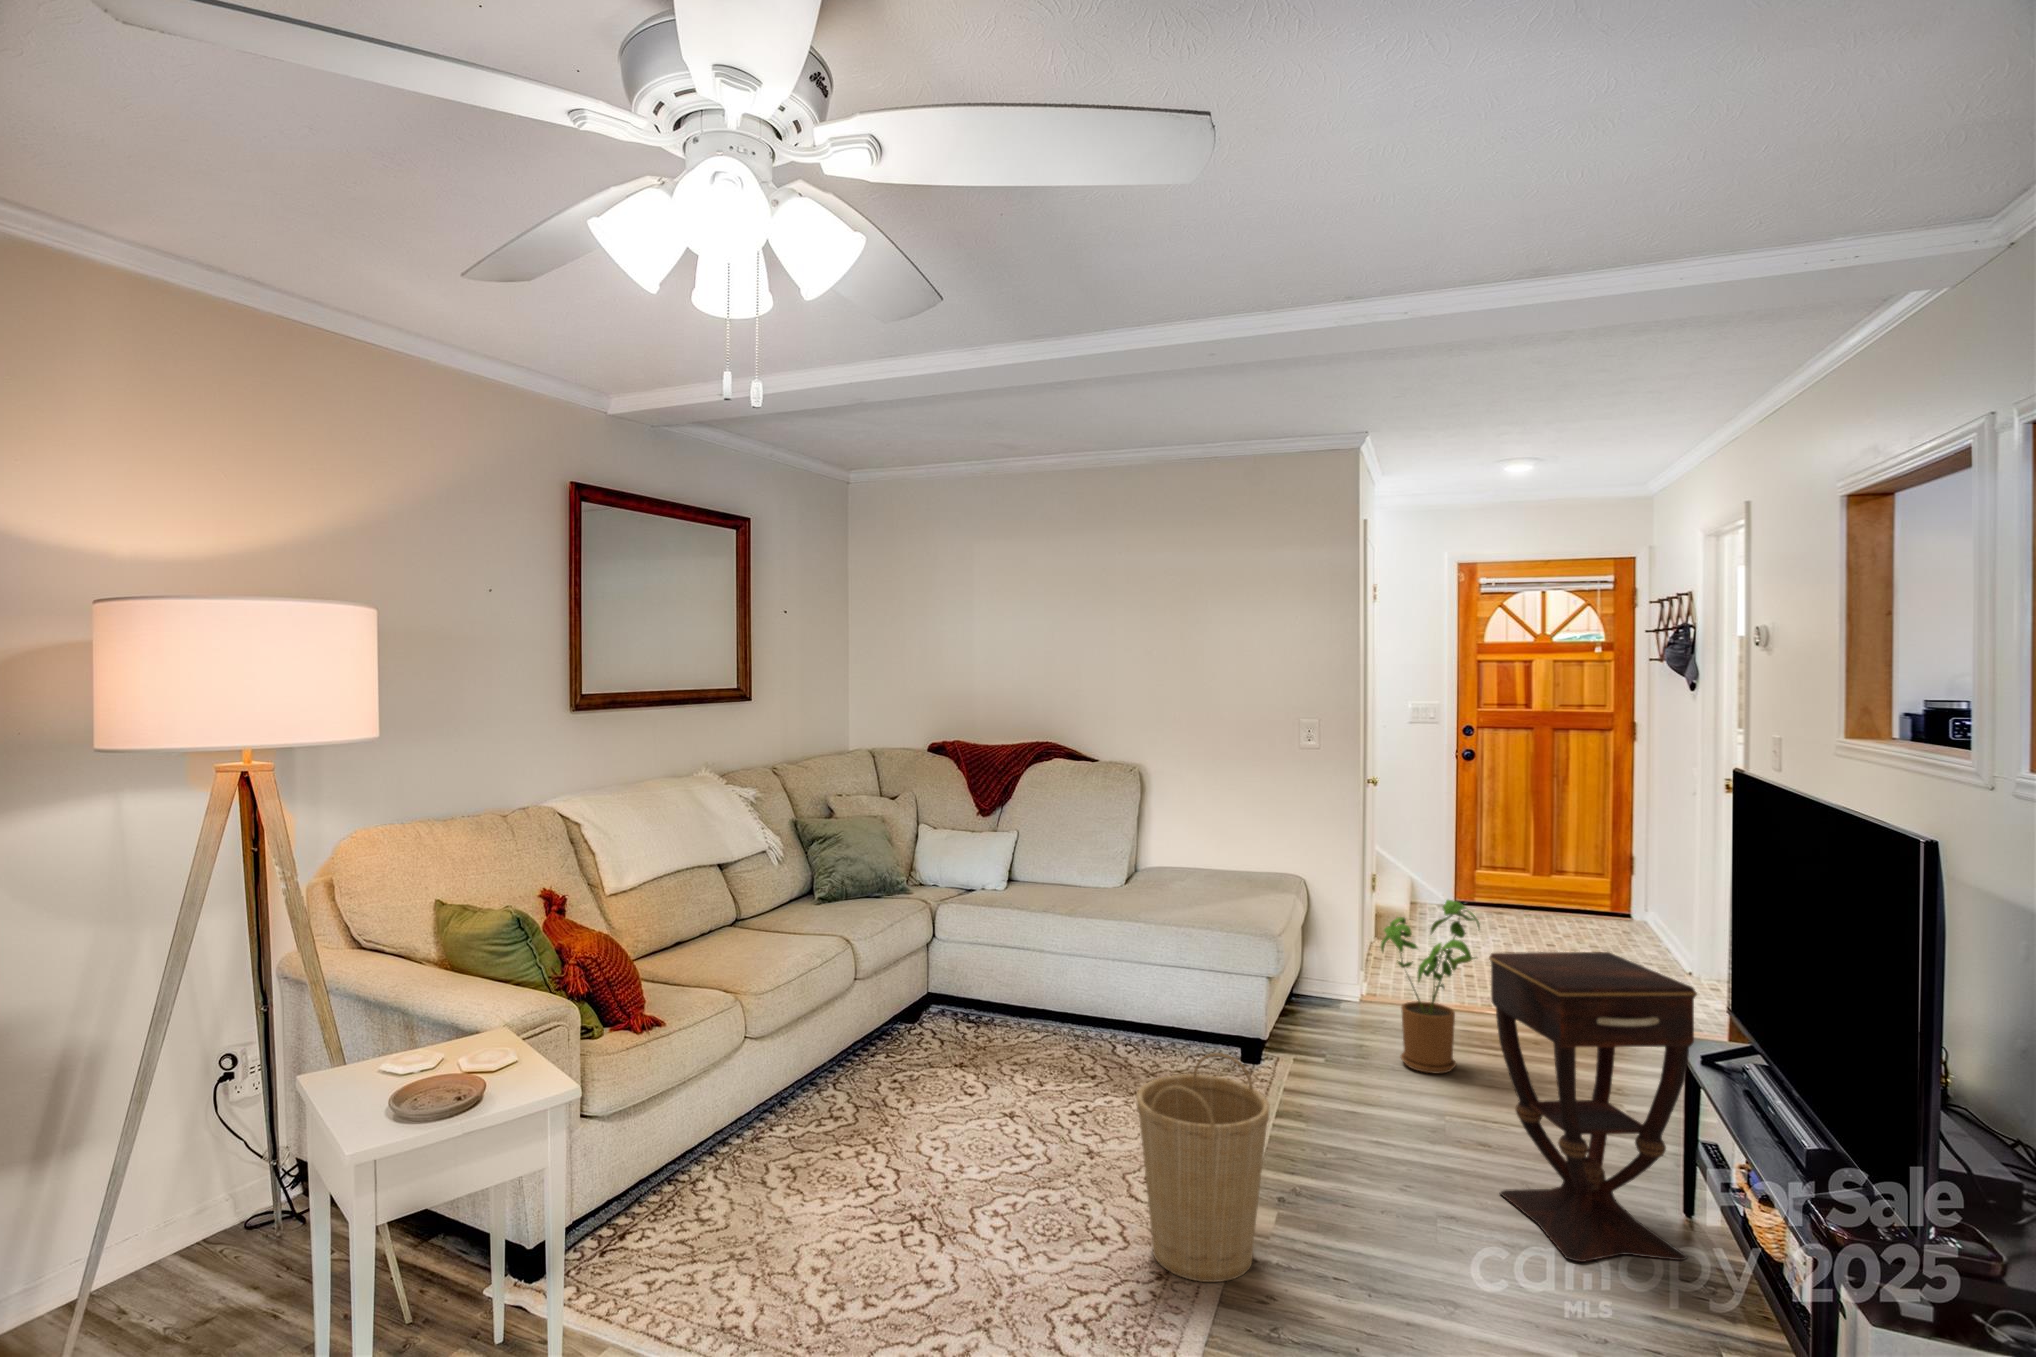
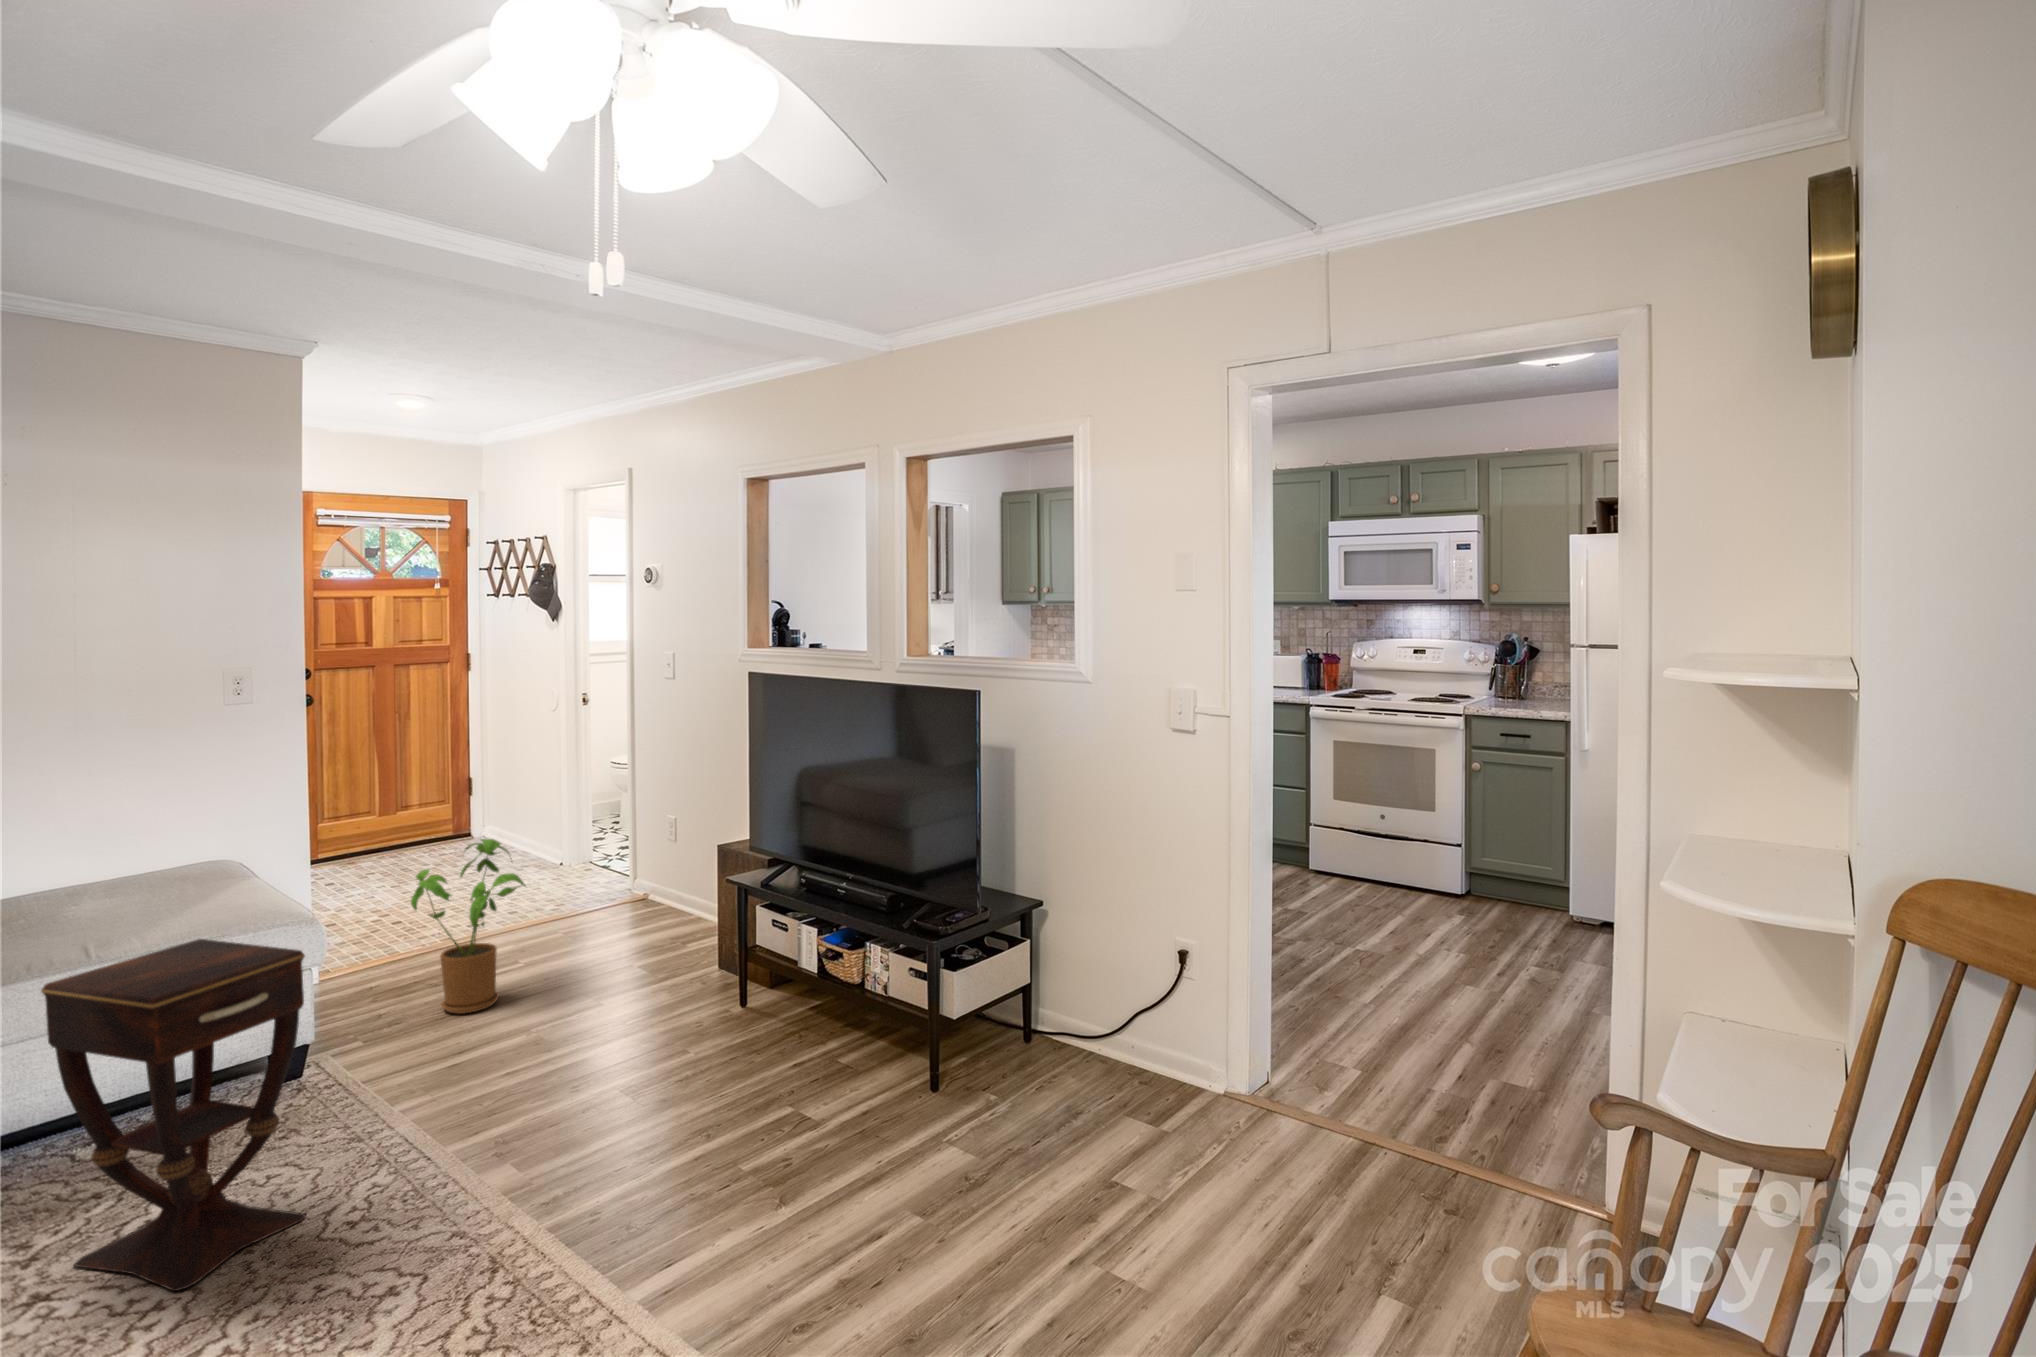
side table: present [1489,952,1697,1262] -> present [41,939,305,1291]
basket: present [1136,1053,1270,1282] -> none [415,1028,571,1266]

